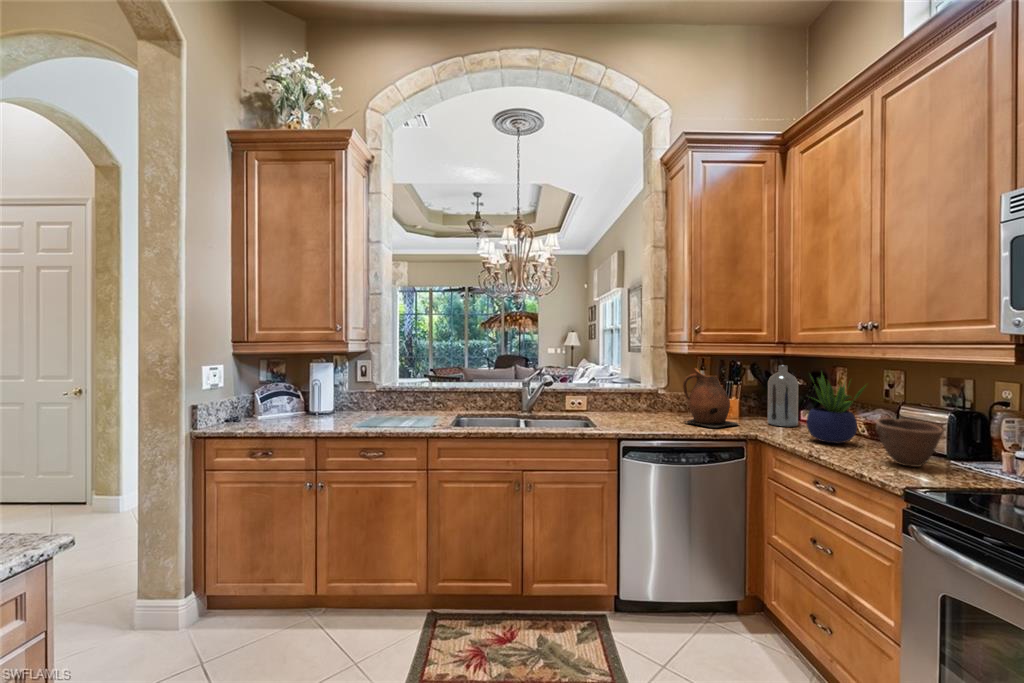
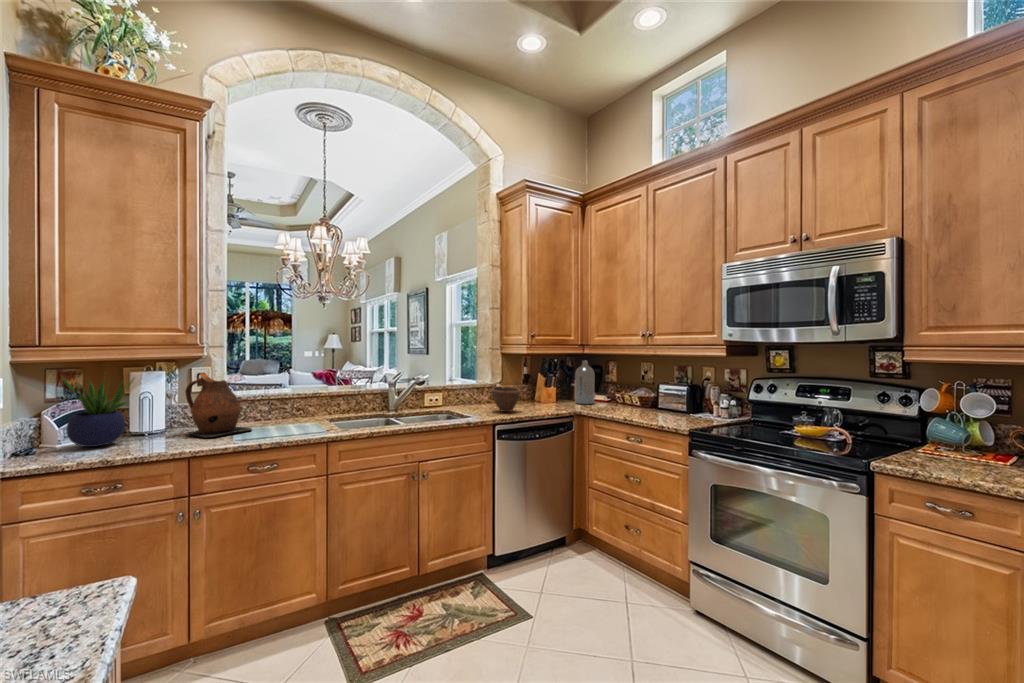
ceramic pitcher: present [683,369,739,428] -> present [185,373,252,438]
potted plant: present [806,374,866,443] -> present [62,378,135,447]
bowl: present [876,418,943,467] -> present [492,386,521,412]

